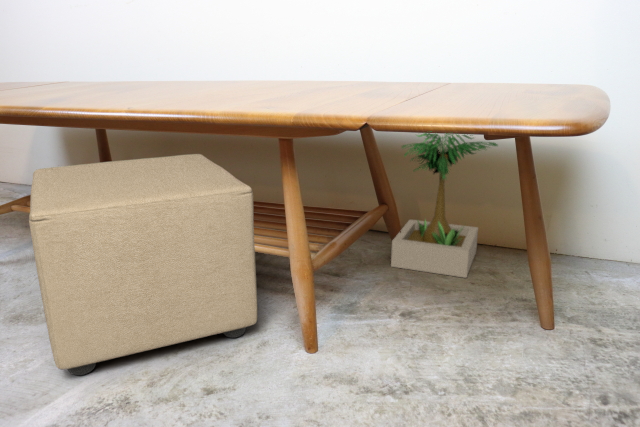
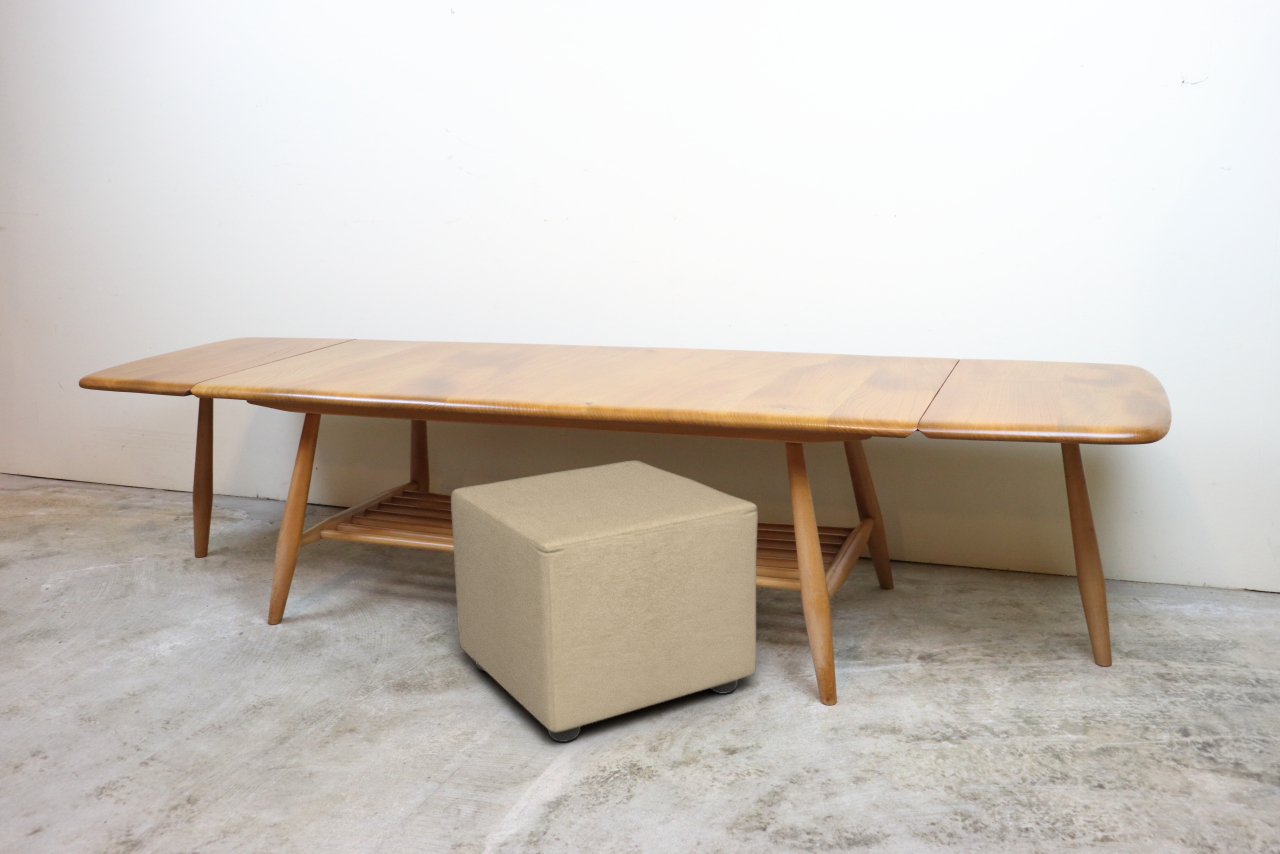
potted plant: present [391,131,498,278] -> none [876,401,1025,611]

